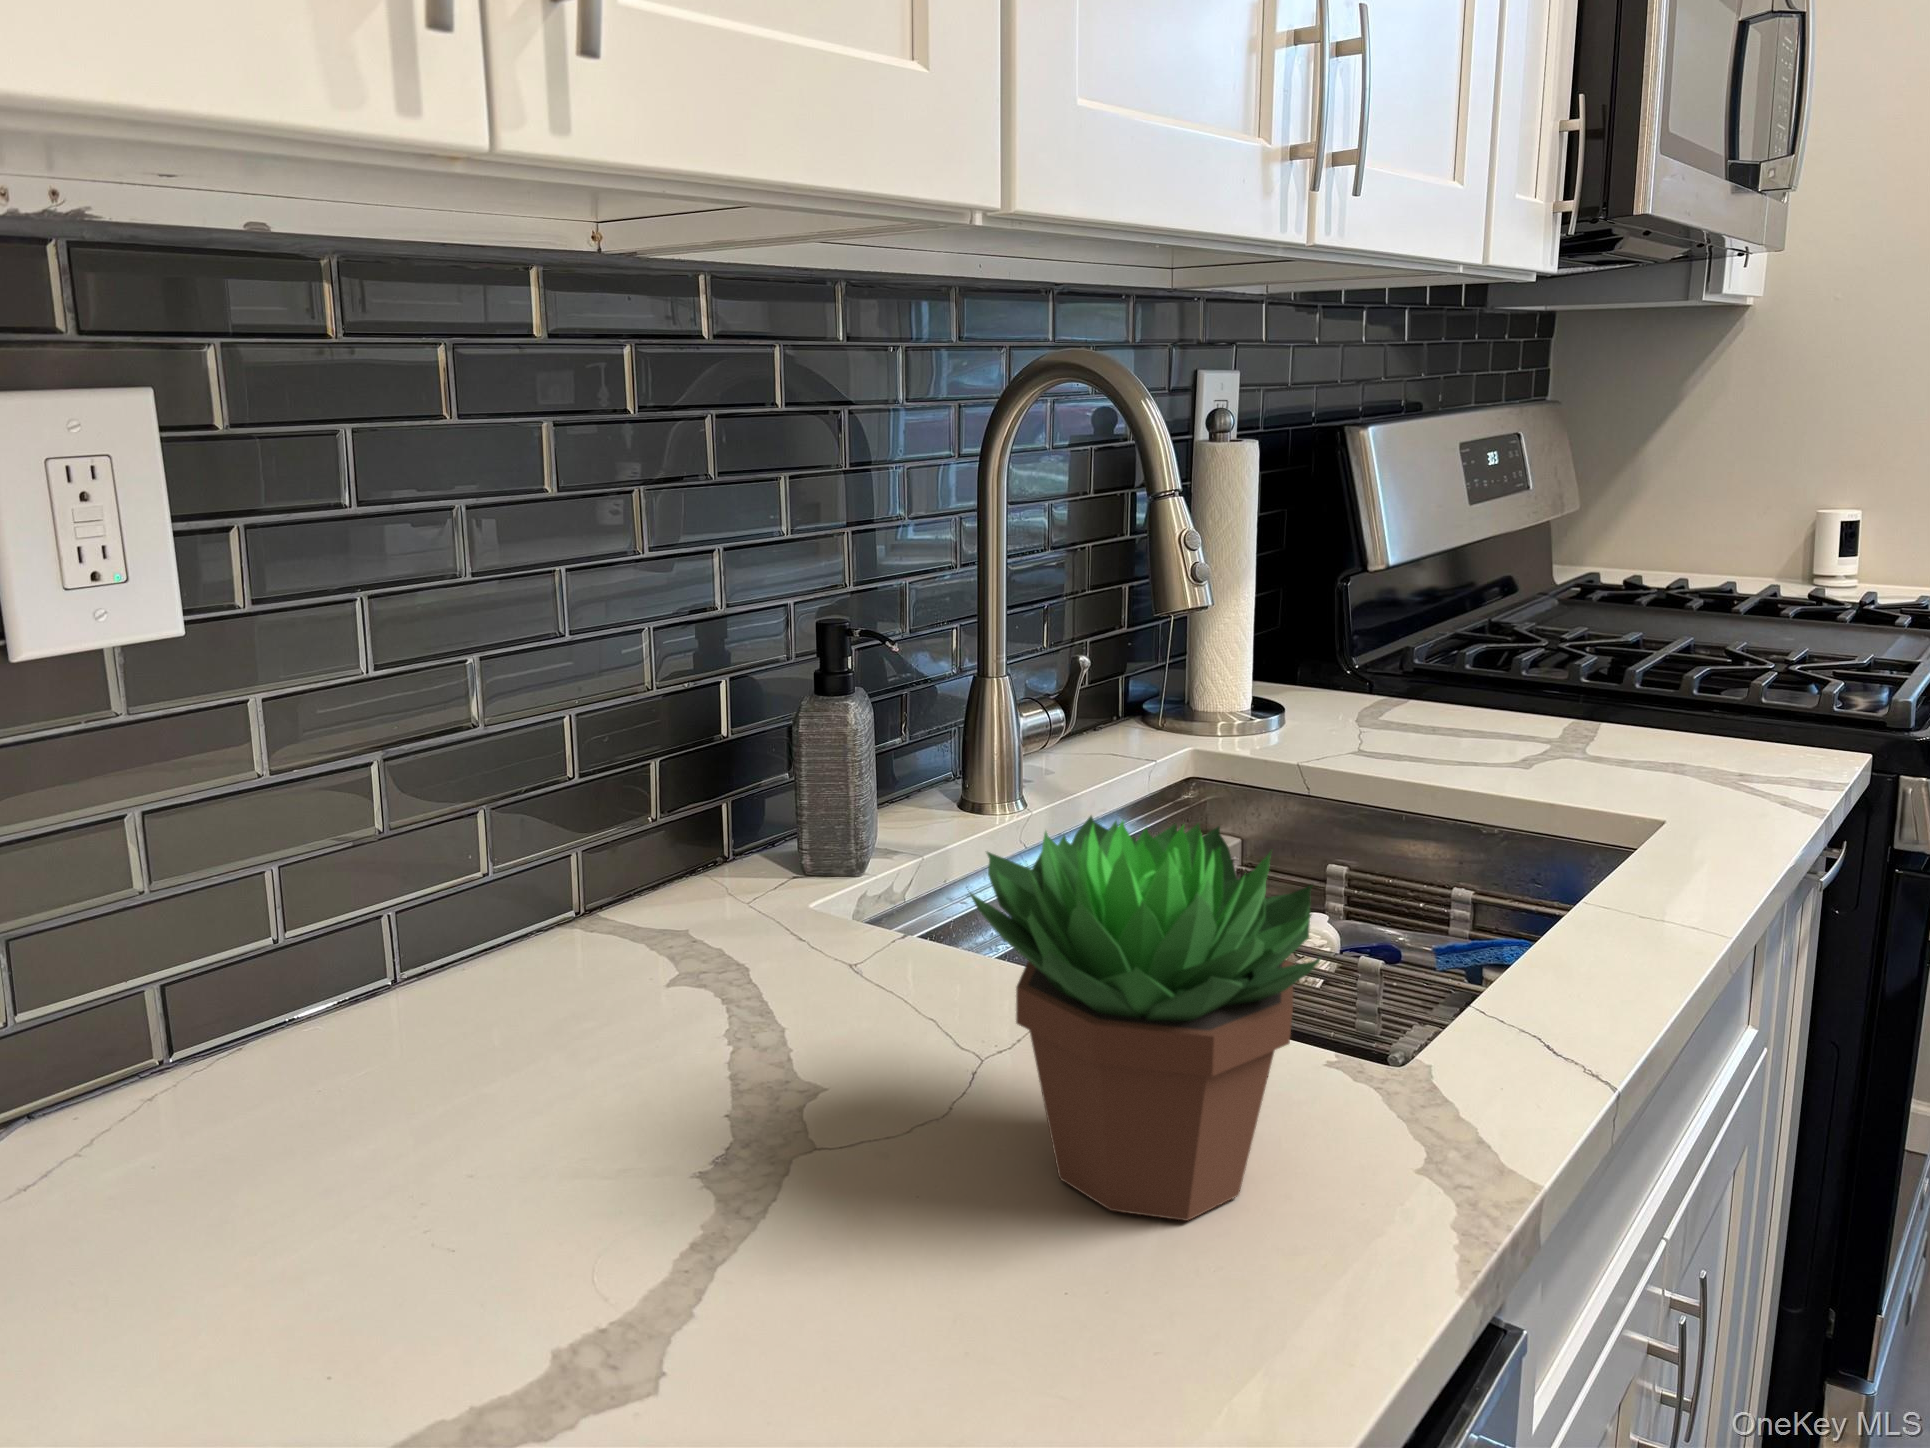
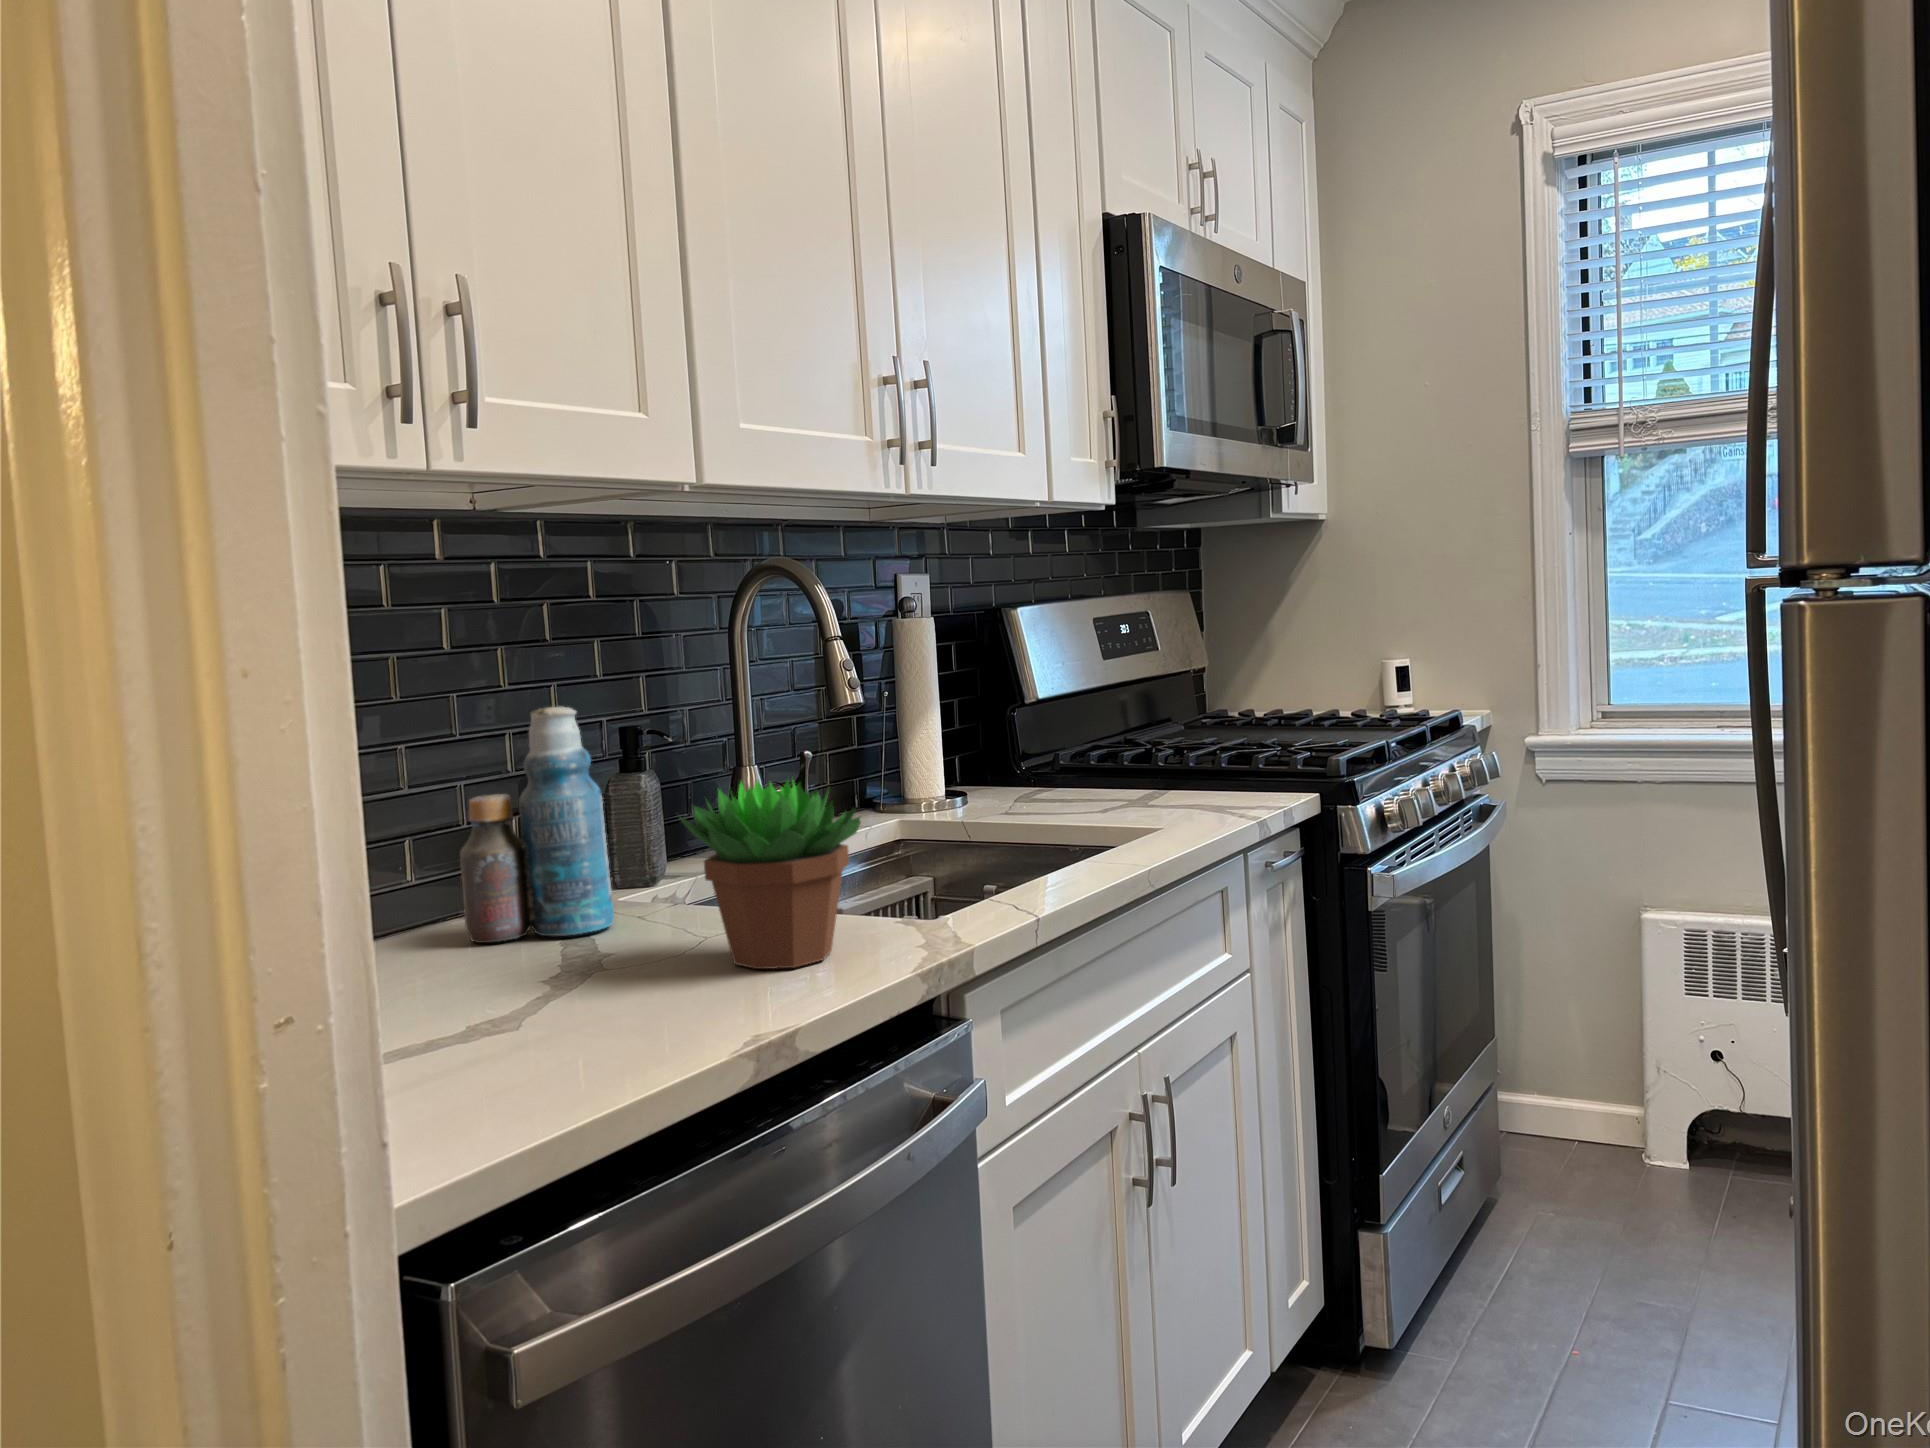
bottle: none [563,611,812,1015] -> present [460,707,614,943]

